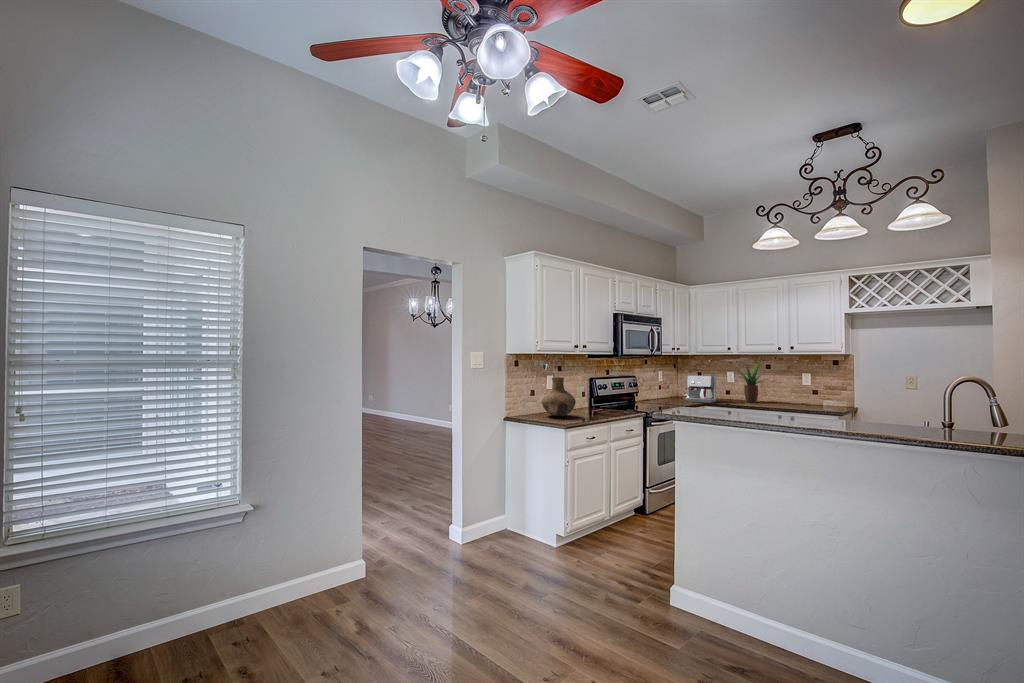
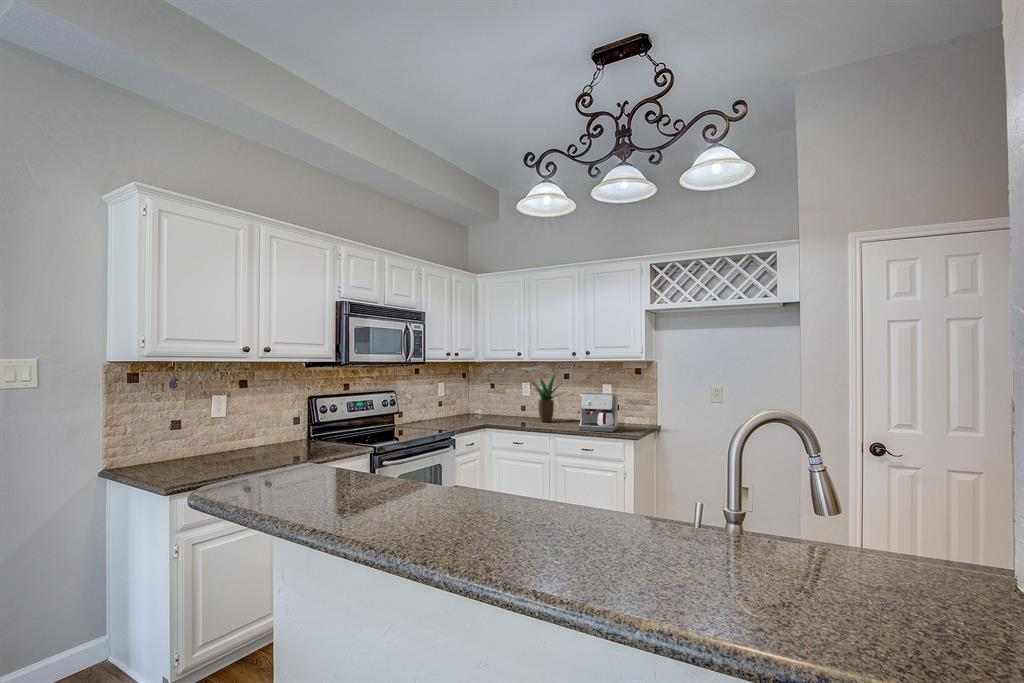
coffee maker: present [685,375,716,403] -> present [578,393,618,432]
vase: present [542,377,576,417] -> none [173,400,238,466]

